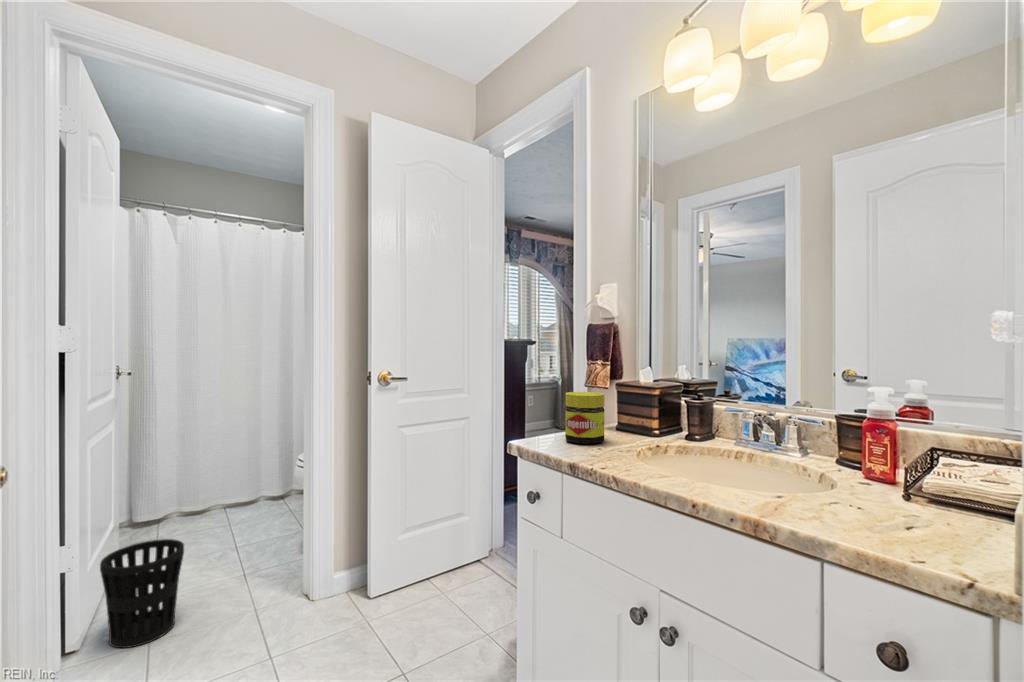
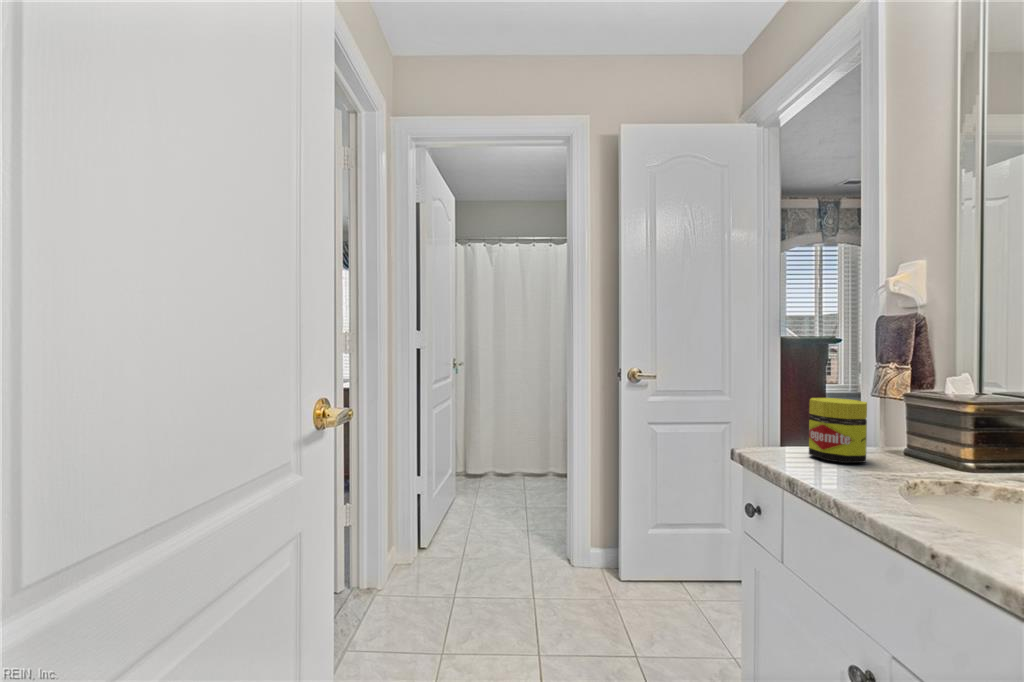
wastebasket: present [100,539,184,648] -> none [433,485,482,560]

